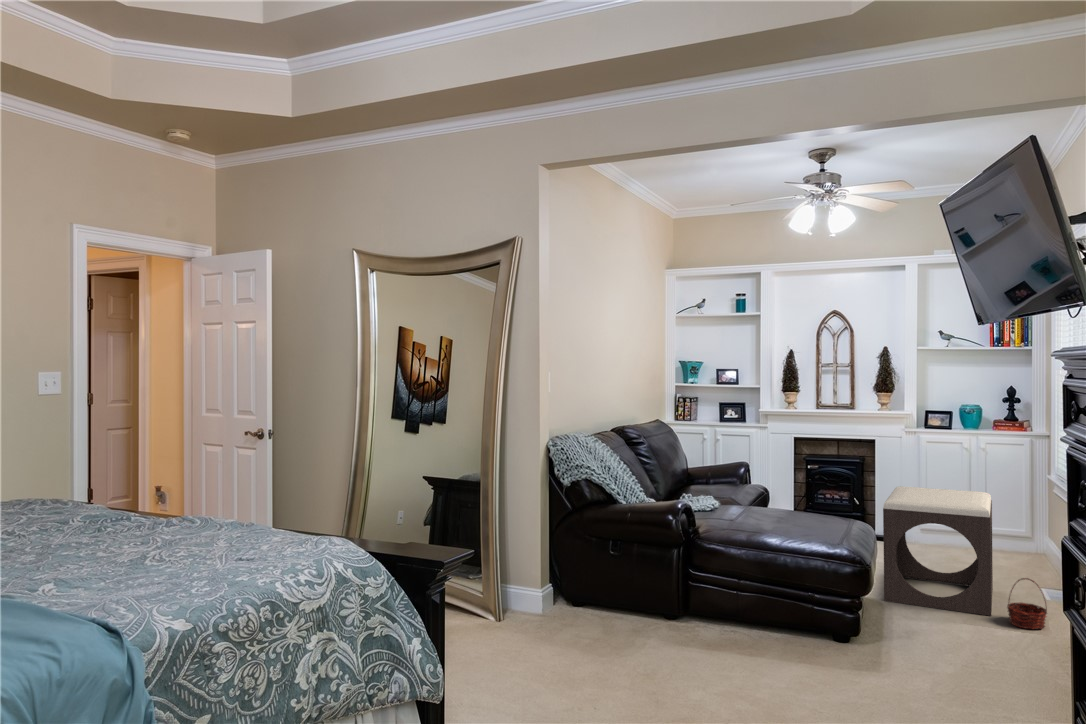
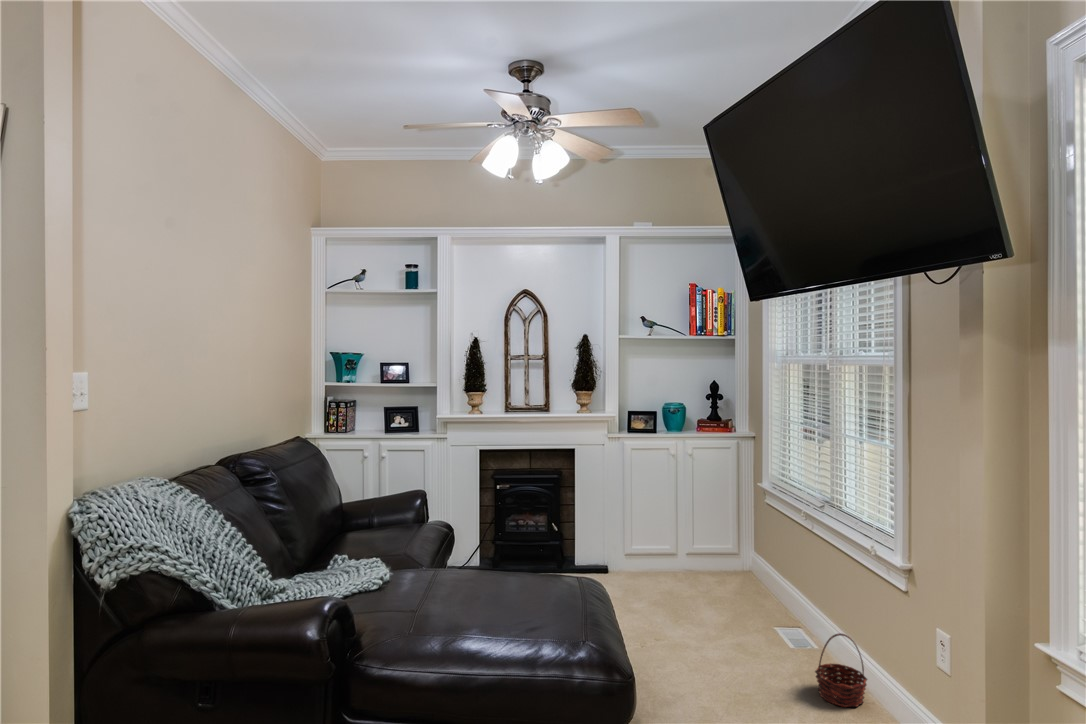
footstool: present [883,486,993,616] -> none [637,511,793,690]

